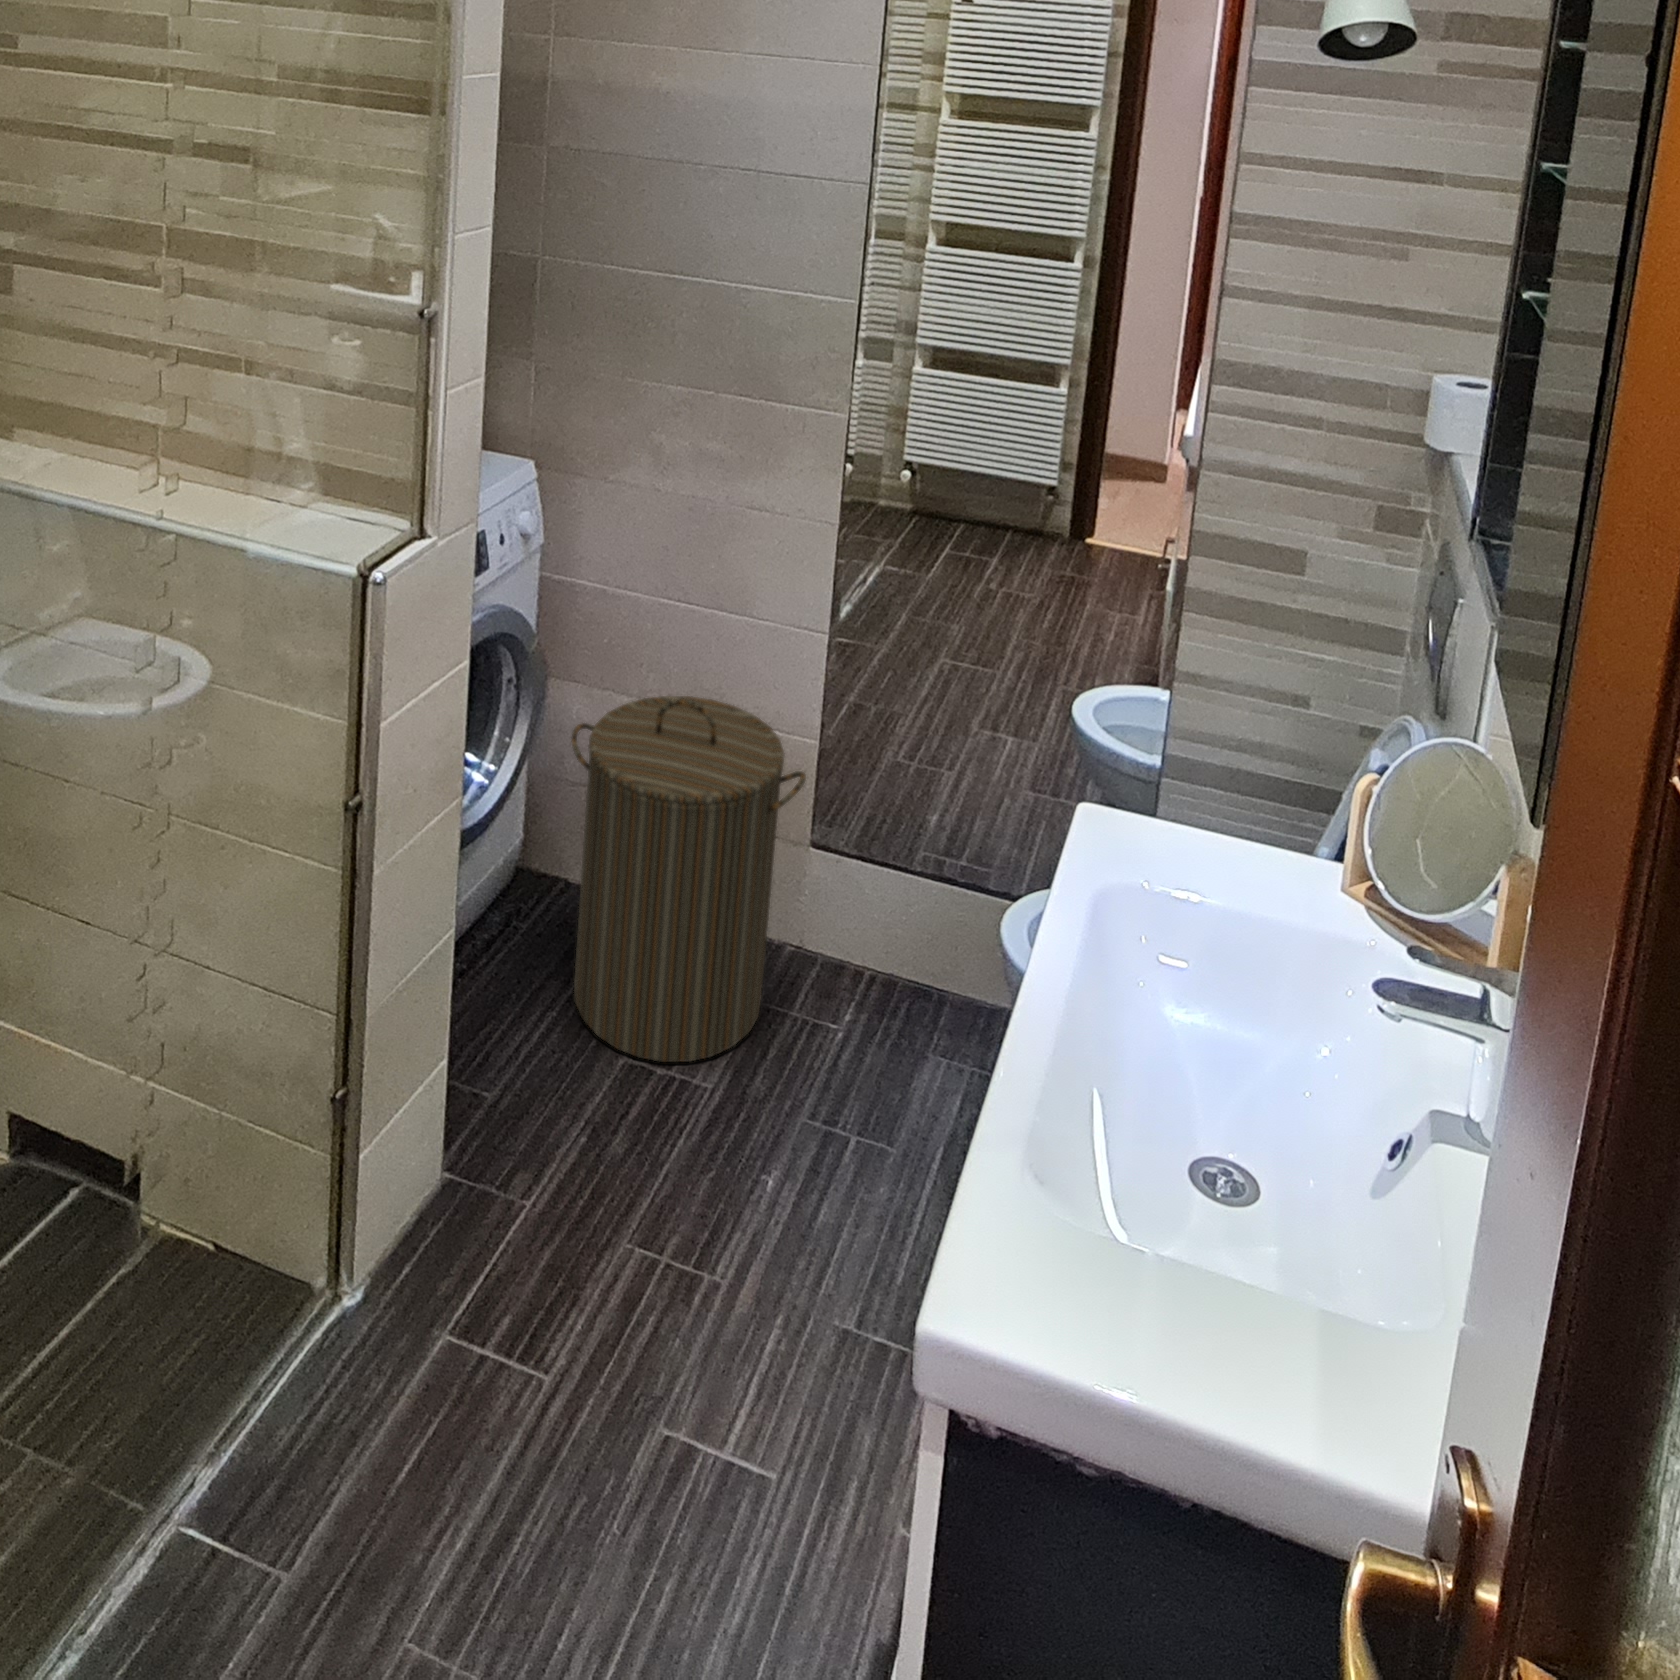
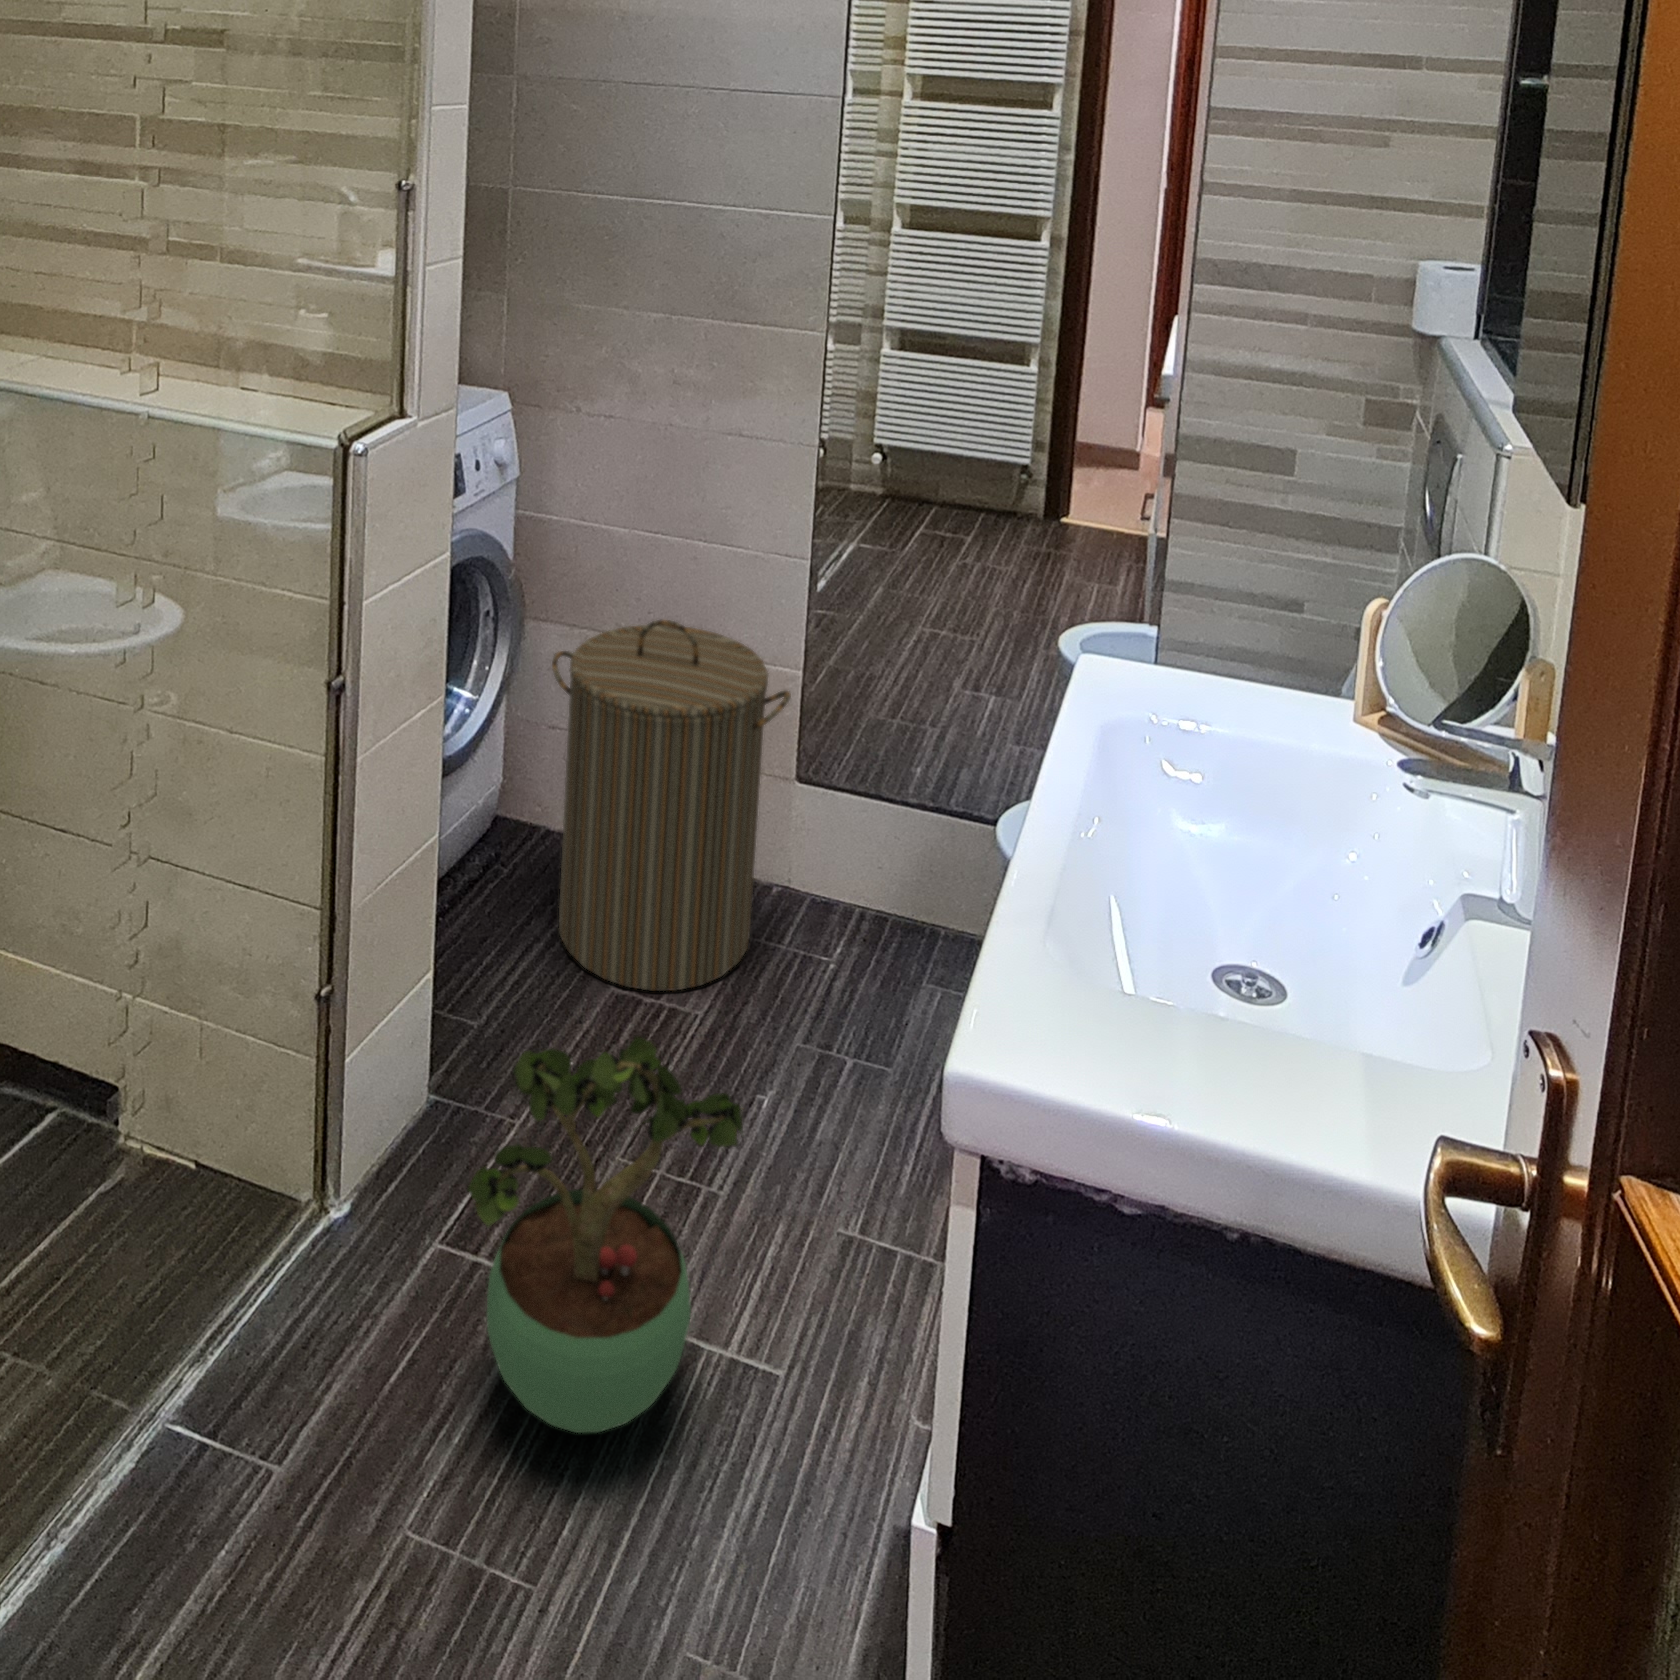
potted plant: none [472,1171,742,1542] -> present [467,1035,743,1433]

